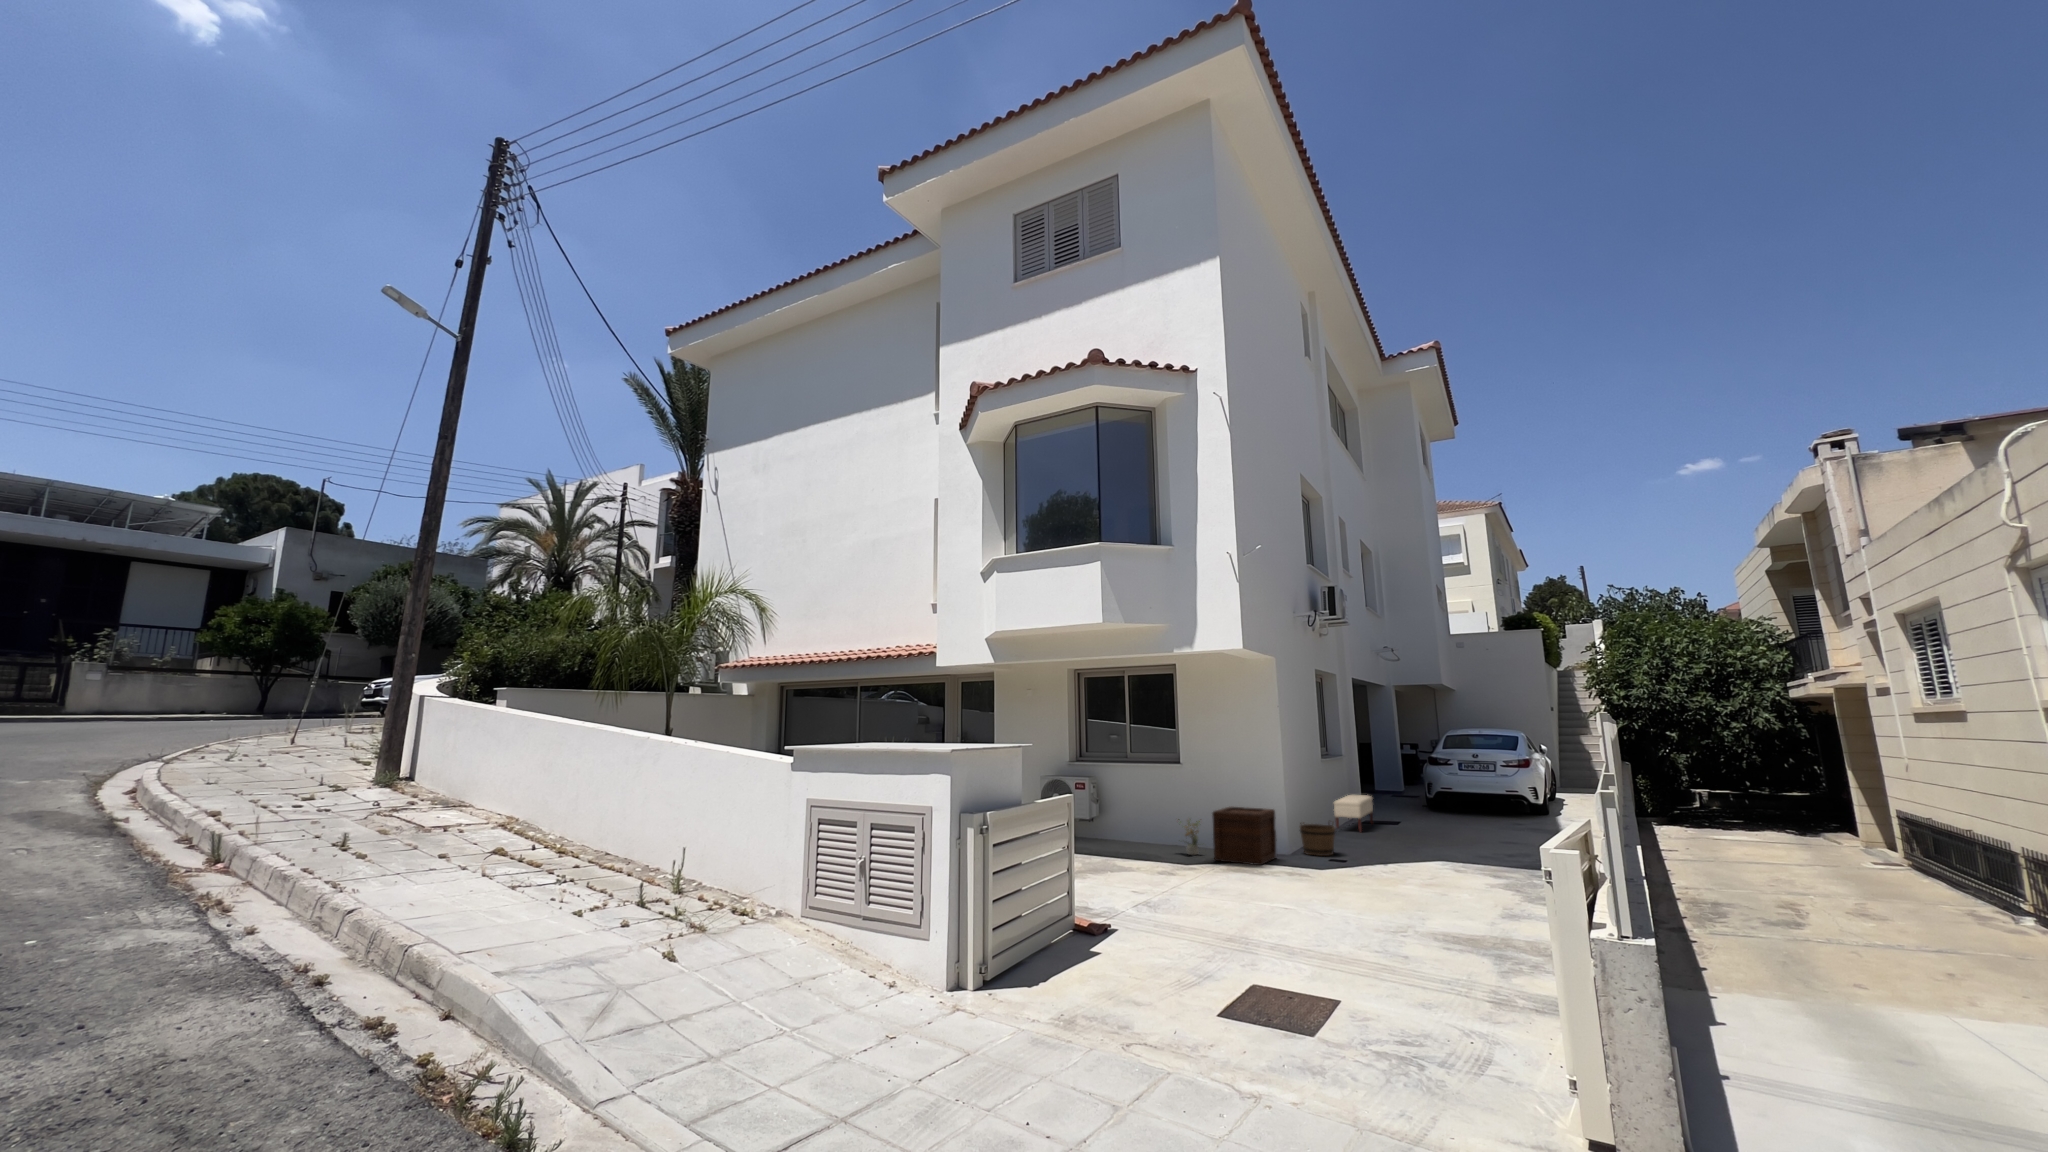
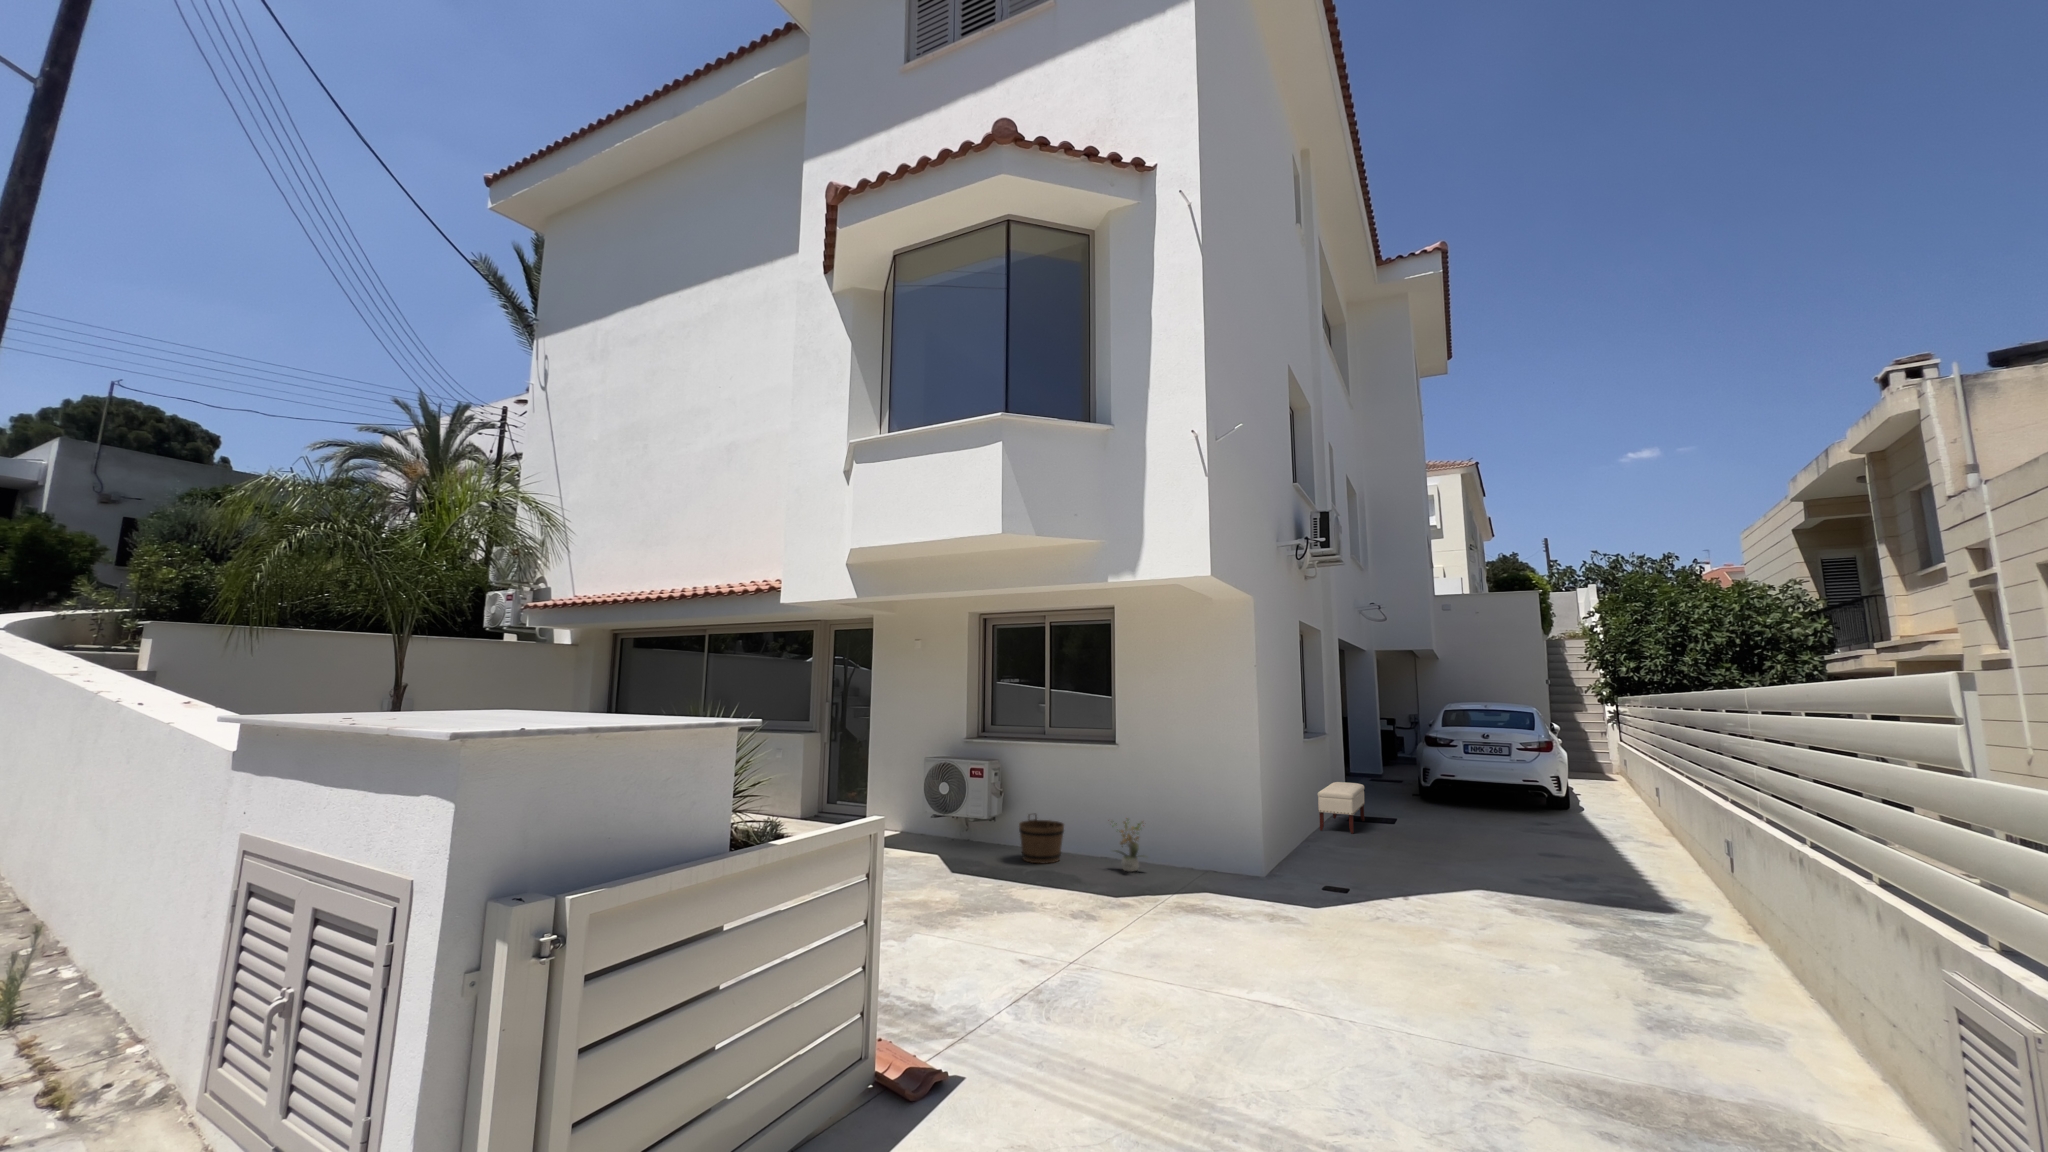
wooden crate: present [1212,807,1277,865] -> none [1159,804,1249,894]
bucket: present [1300,822,1335,856] -> present [1019,815,1064,863]

